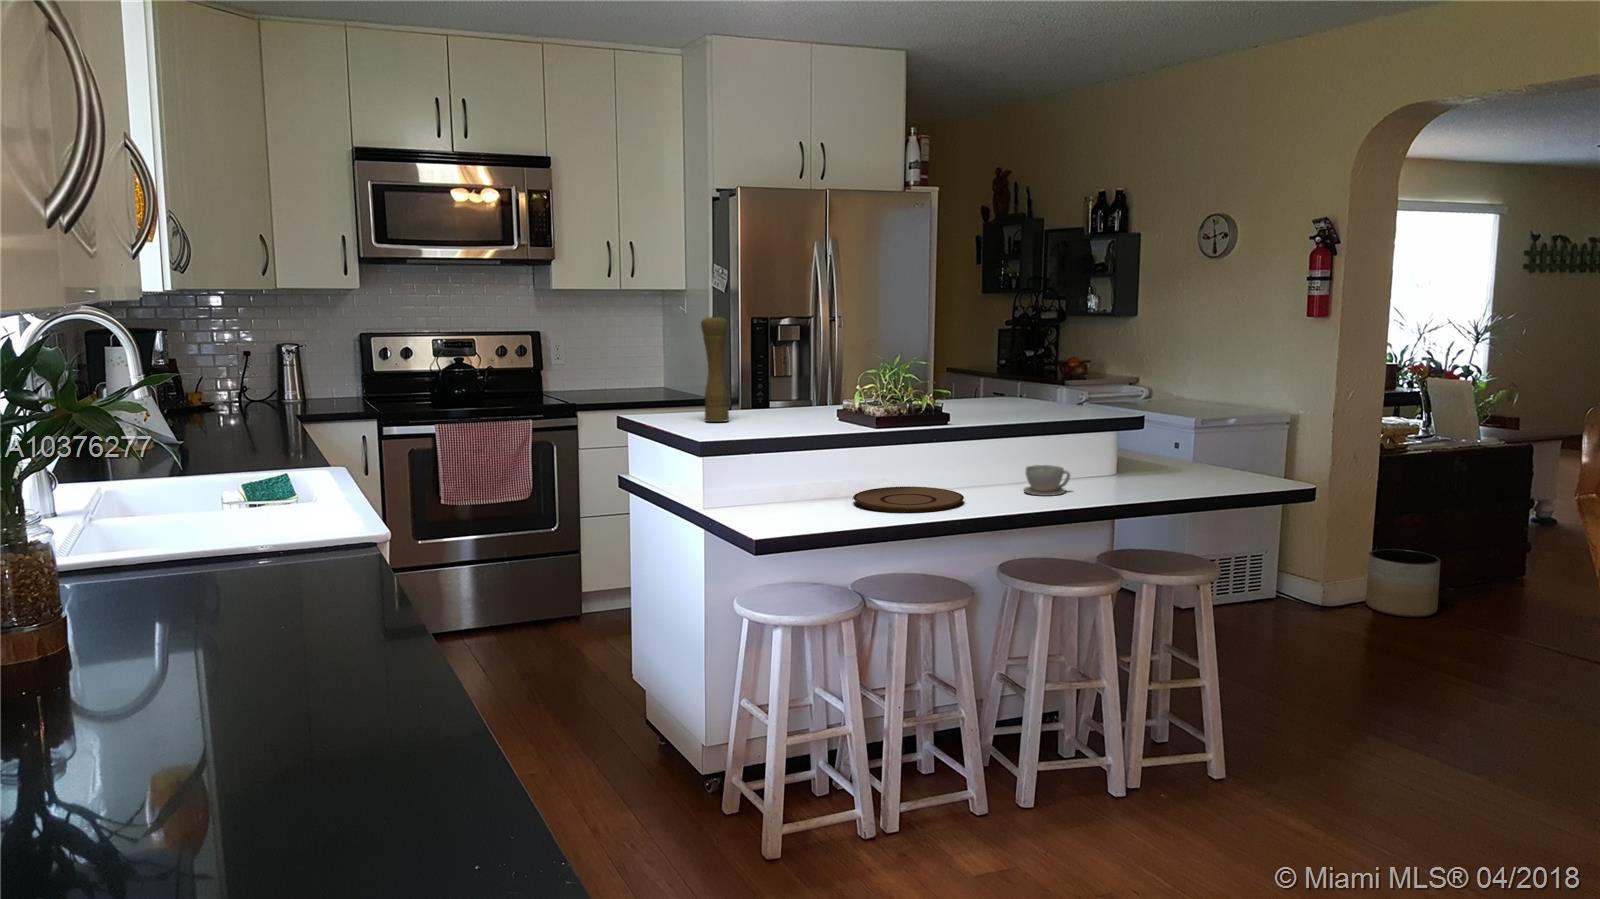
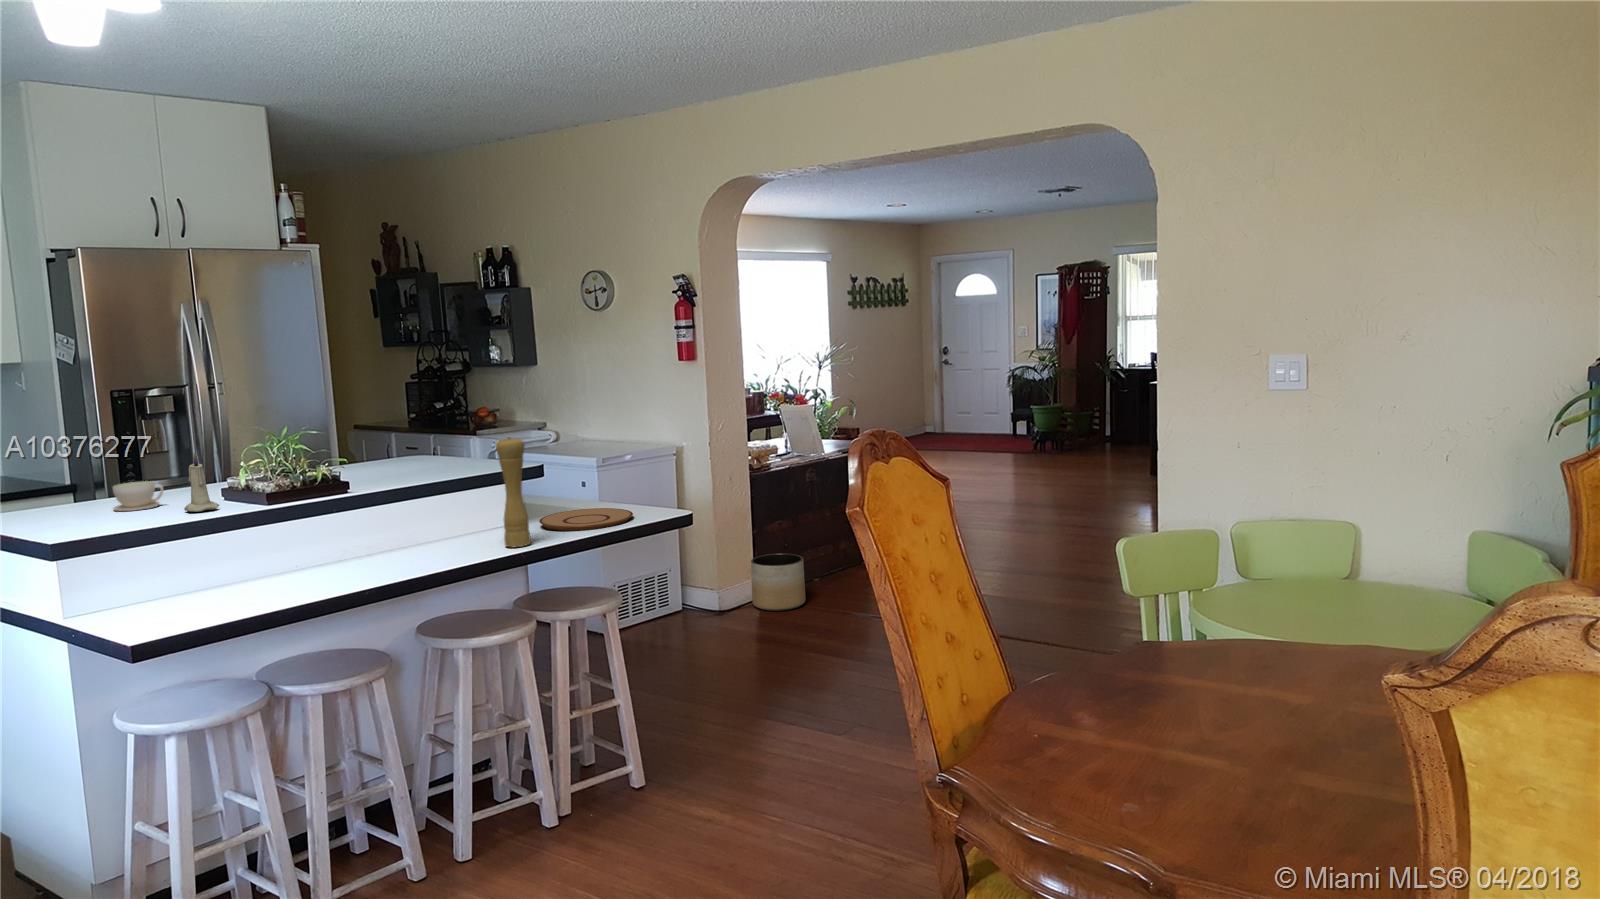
pepper mill: present [701,316,729,422] -> present [496,437,531,547]
candle: none [806,370,835,425] -> present [184,453,219,512]
coffee cup: present [1024,465,1070,496] -> present [113,481,163,511]
plate: present [853,487,964,513] -> present [539,508,633,531]

